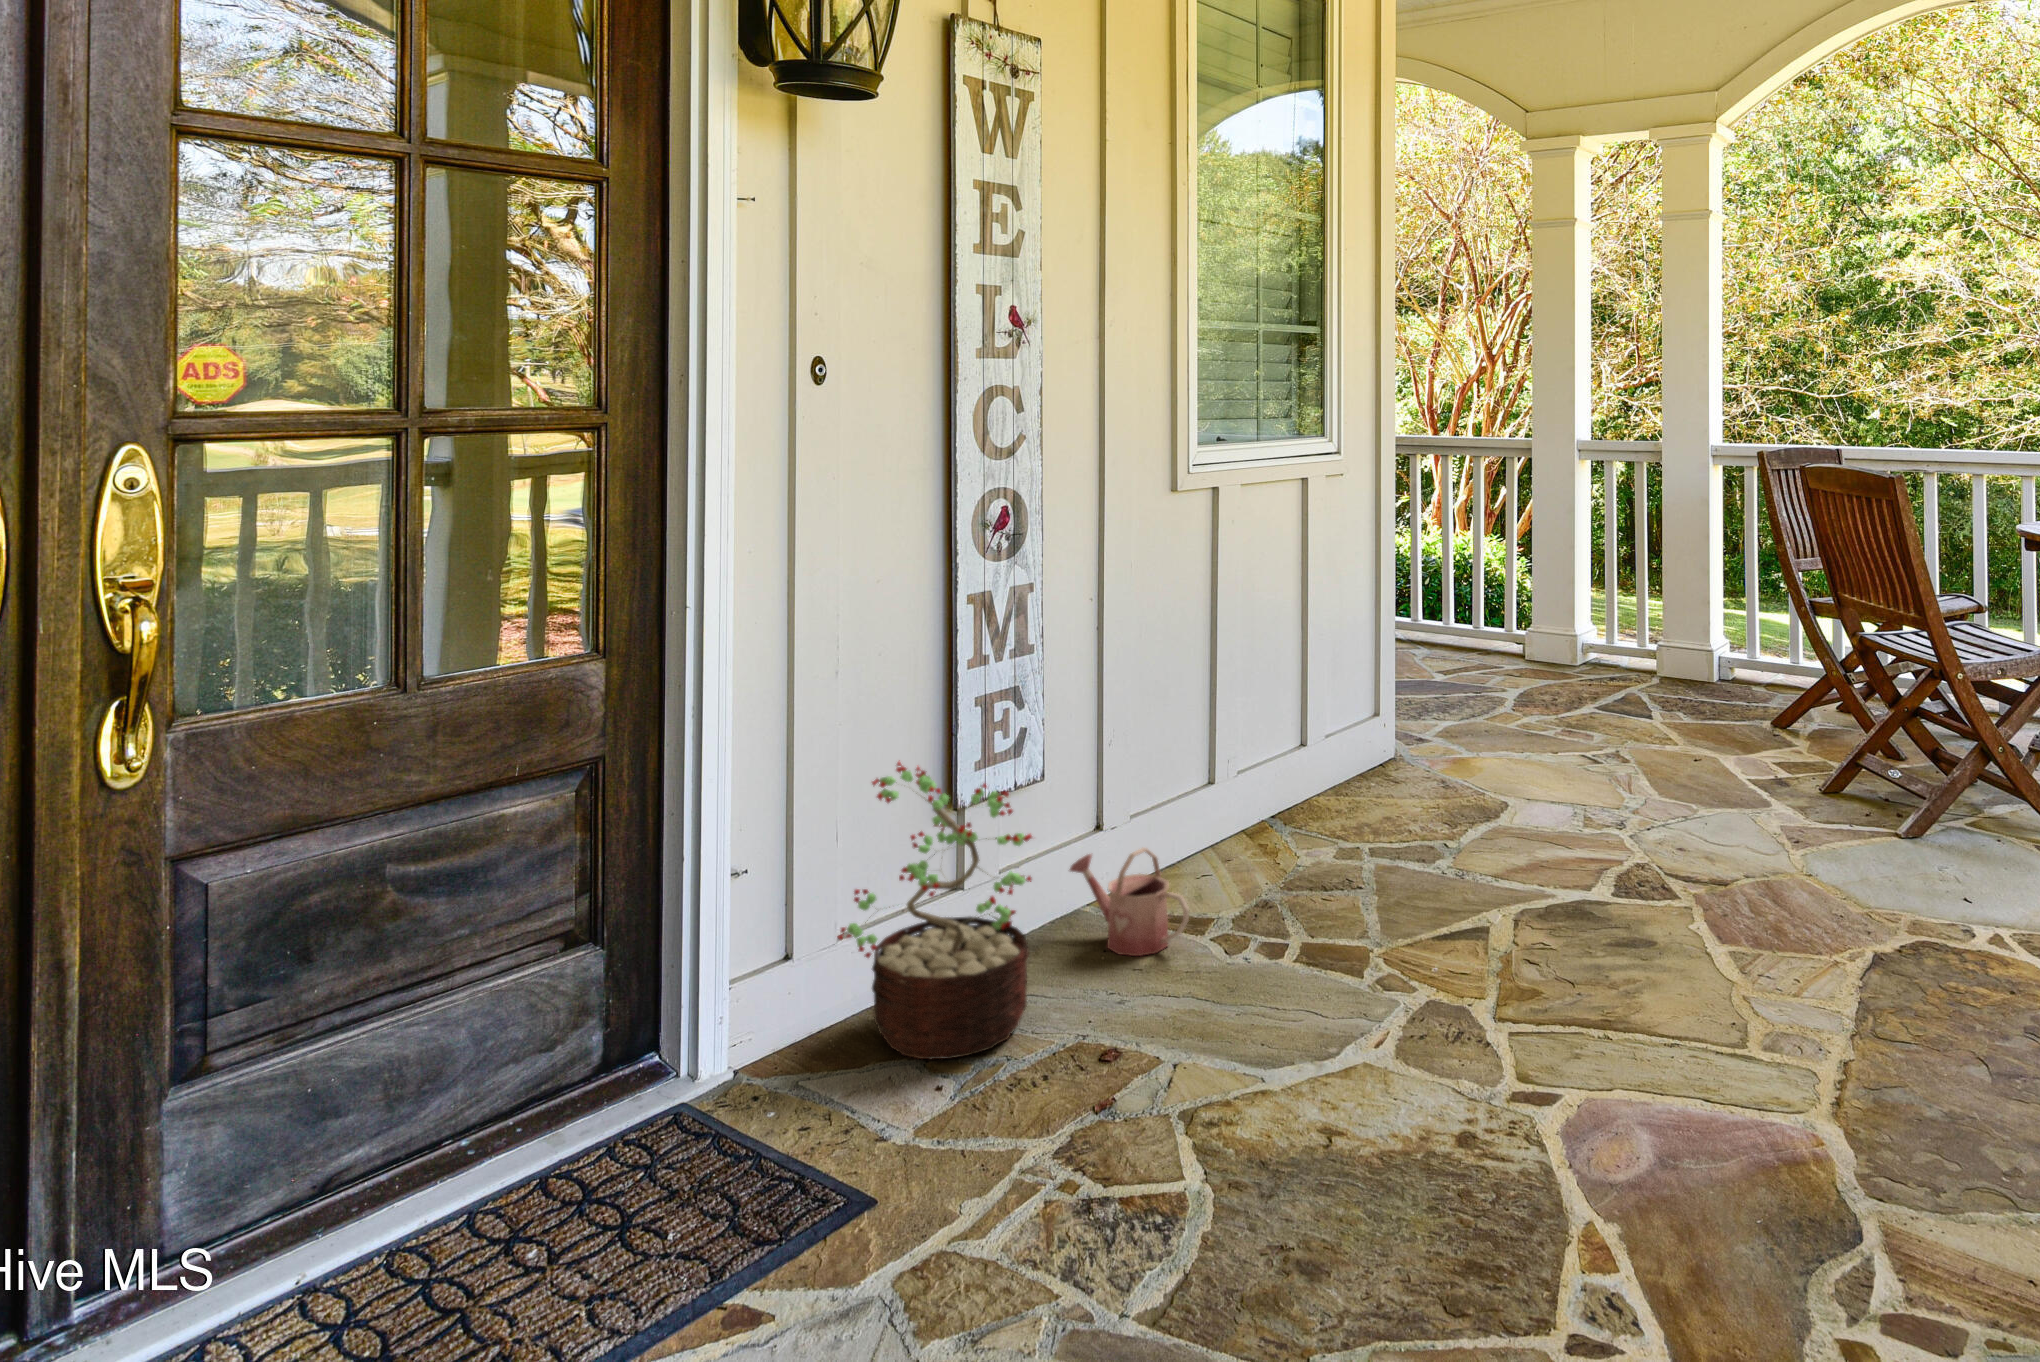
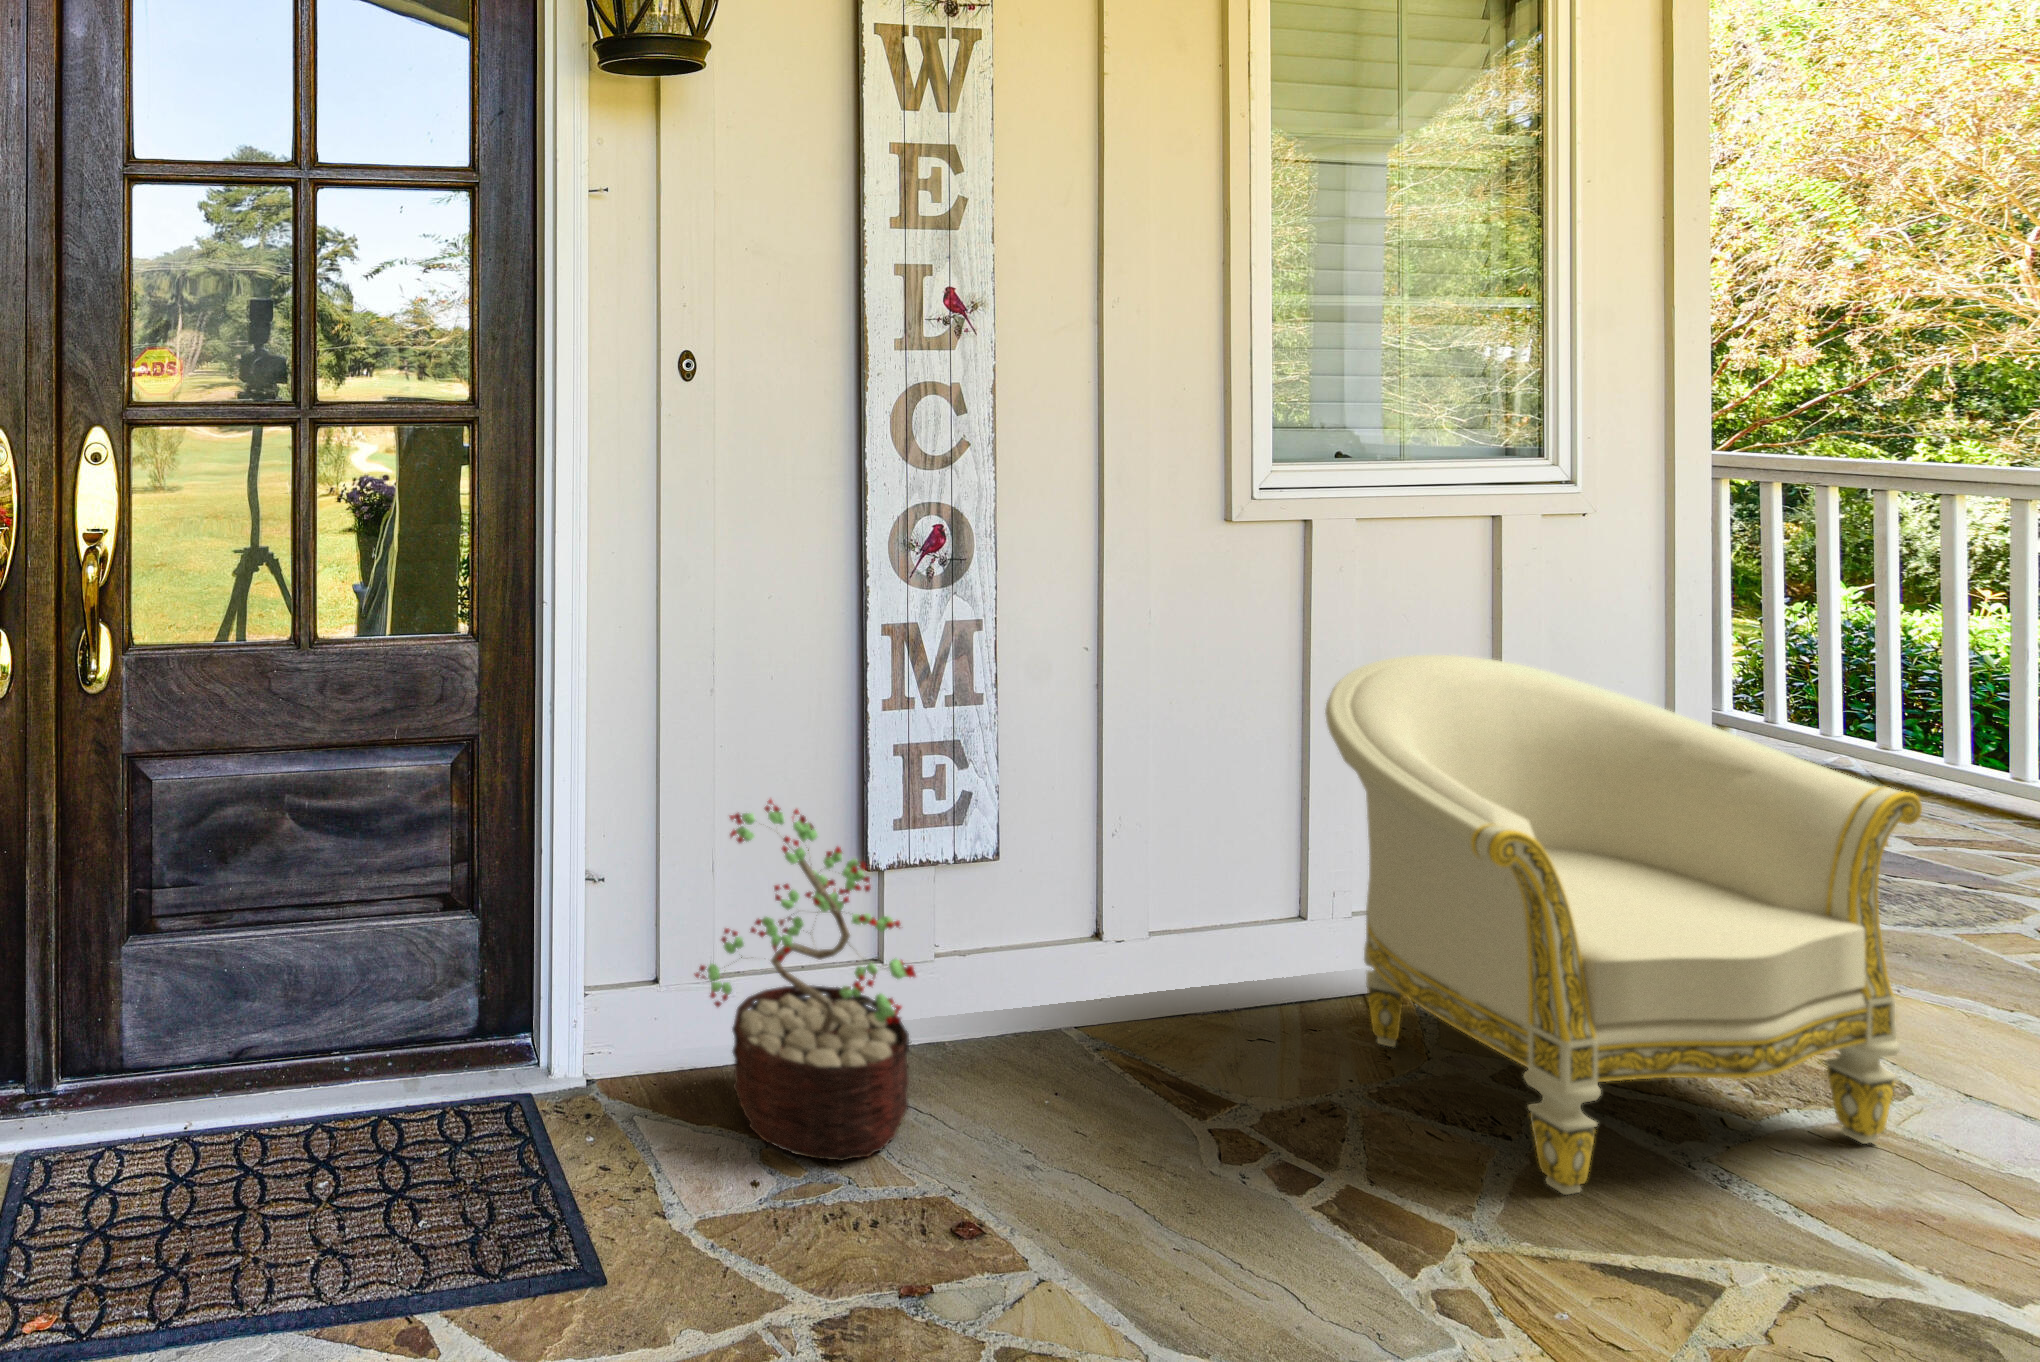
armchair: none [1239,577,1524,908] -> present [1325,655,1922,1195]
watering can: present [1070,848,1189,956] -> none [1035,964,1164,1120]

